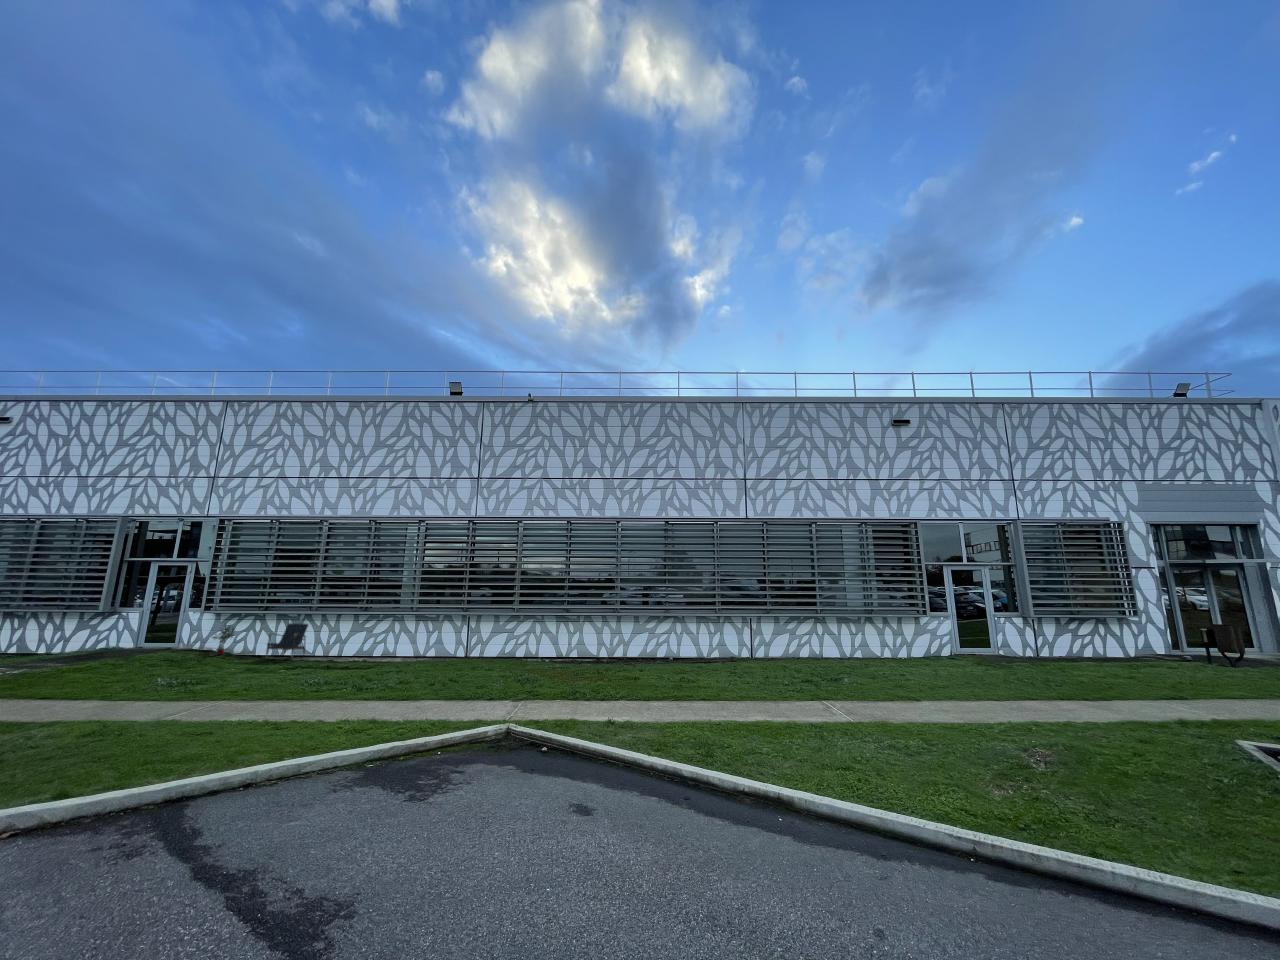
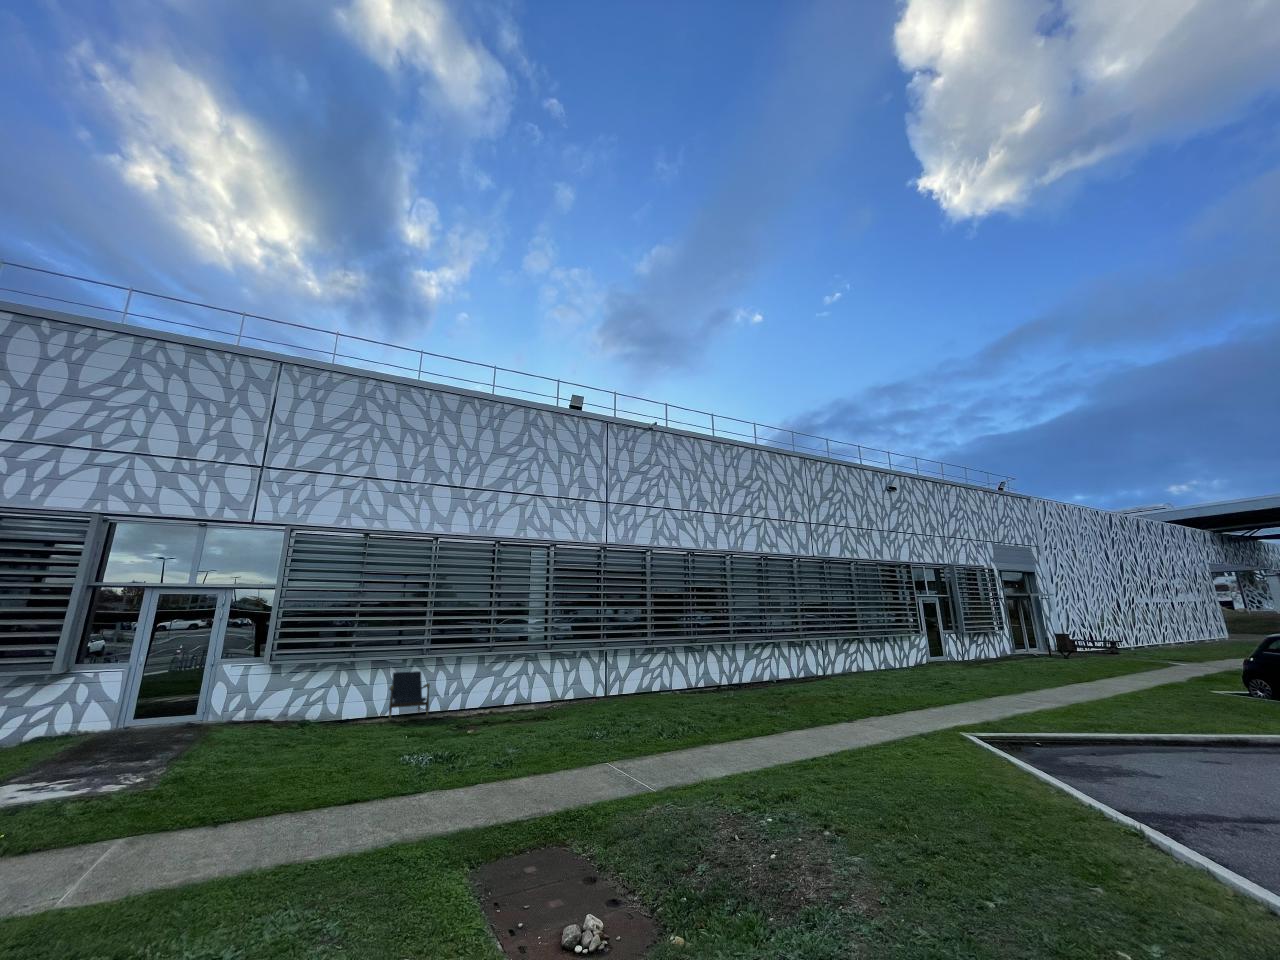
potted tree: present [213,624,235,655] -> none [278,677,320,724]

